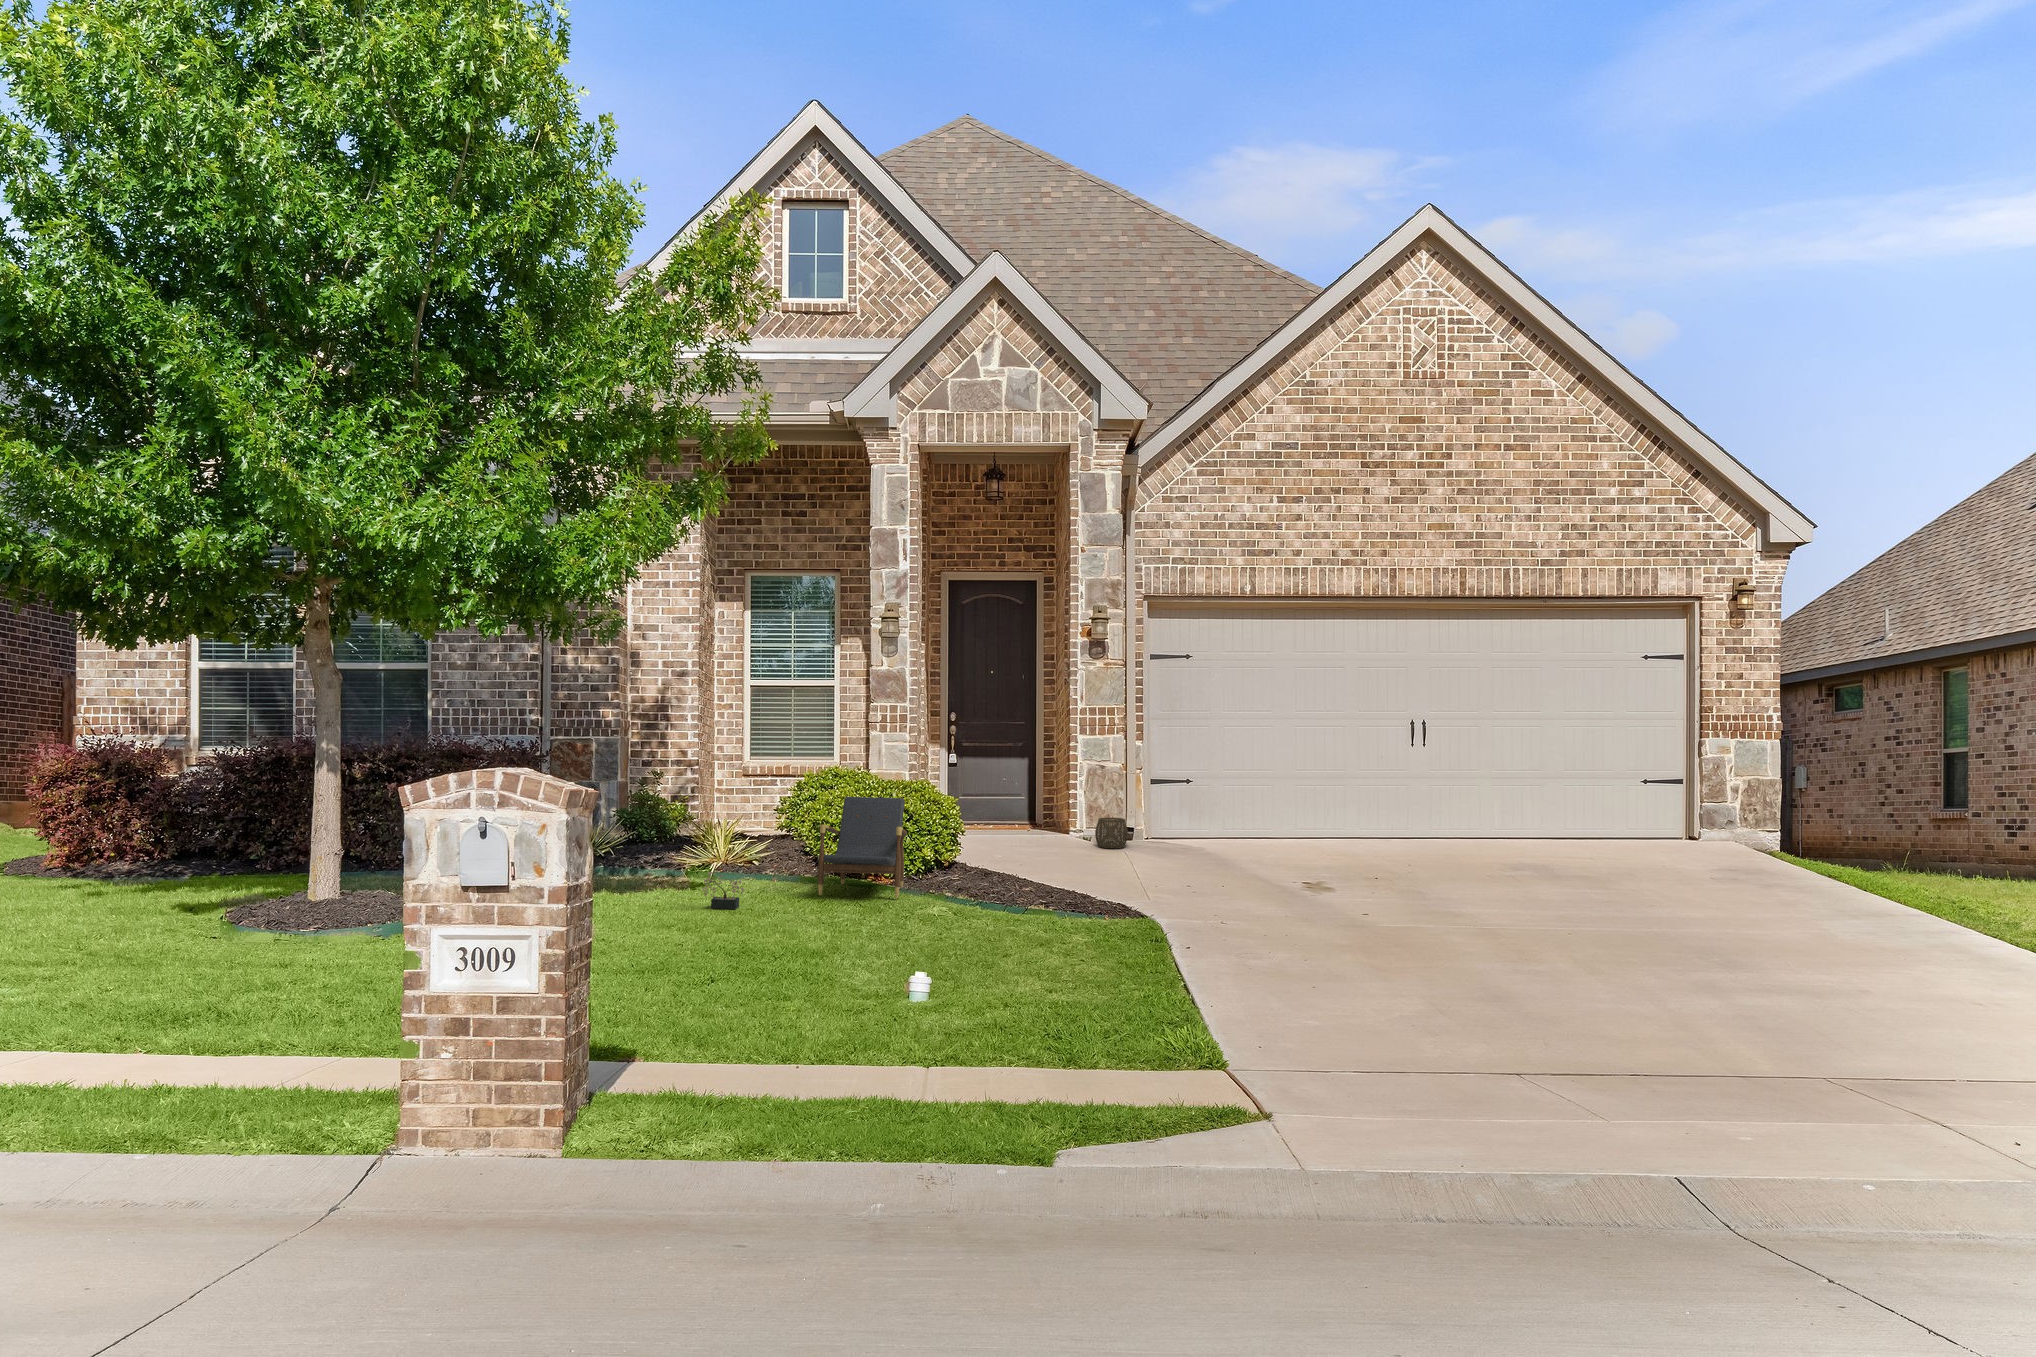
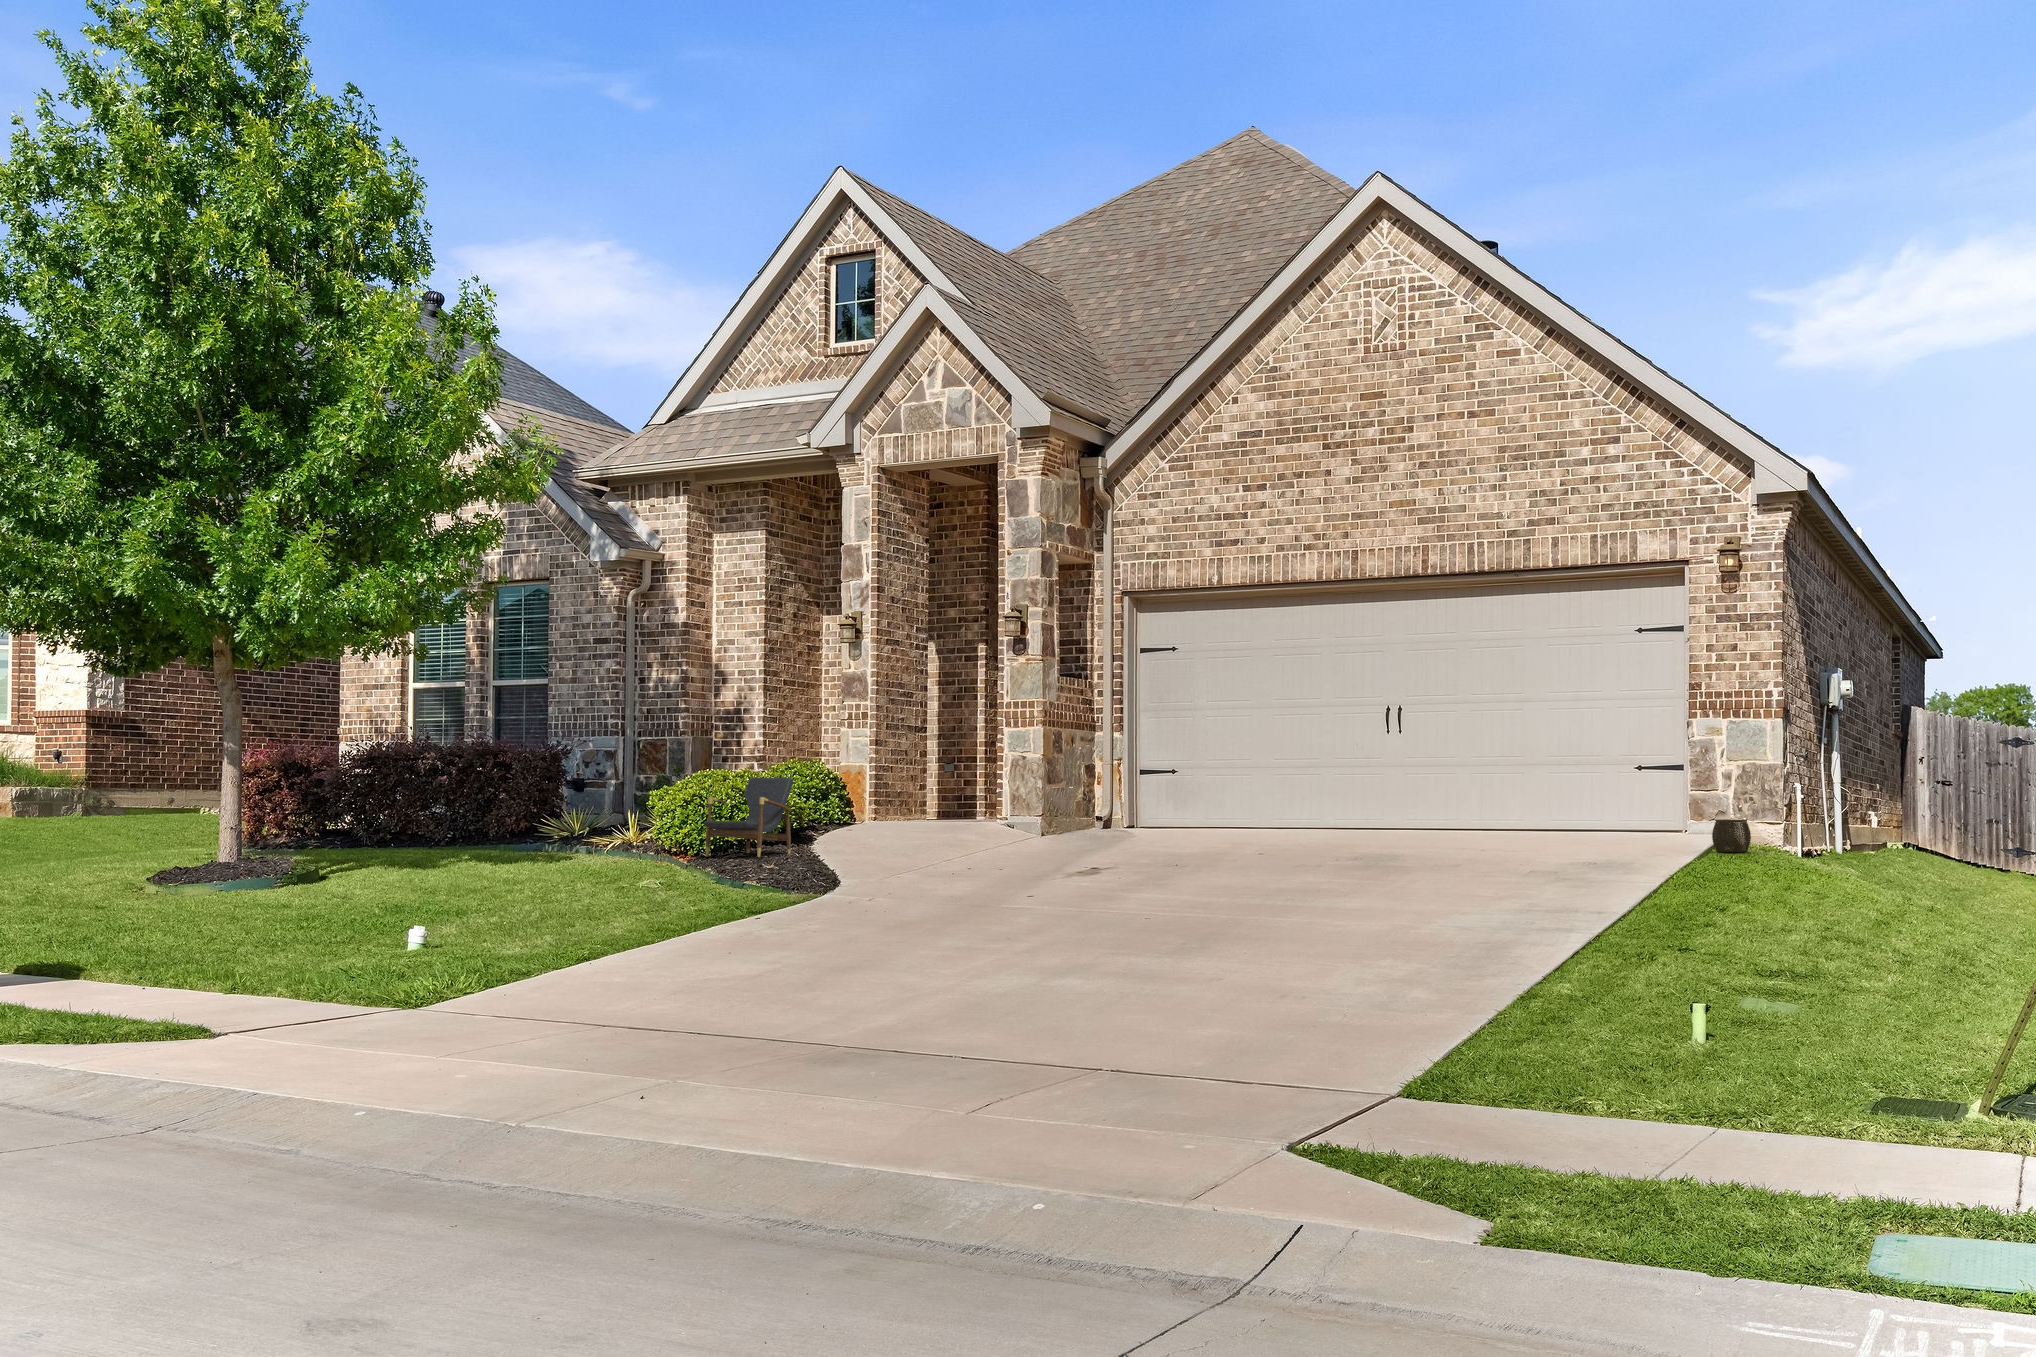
woven basket: present [1095,818,1128,848] -> present [1712,819,1751,852]
decorative plant: present [703,872,745,909] -> none [602,831,637,861]

